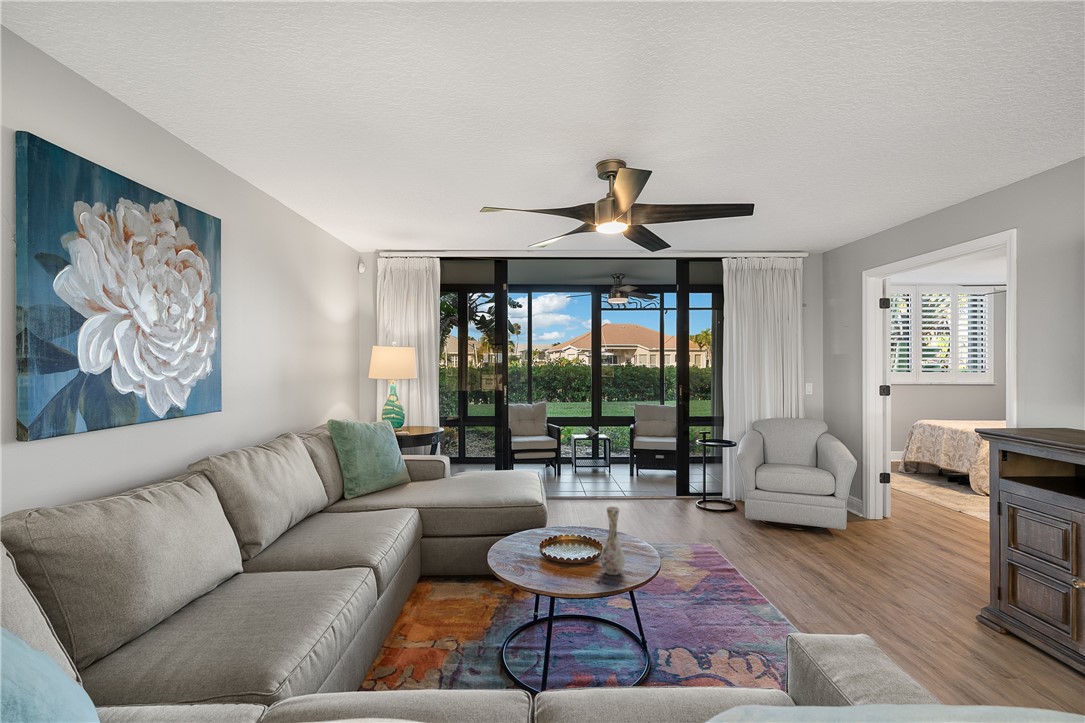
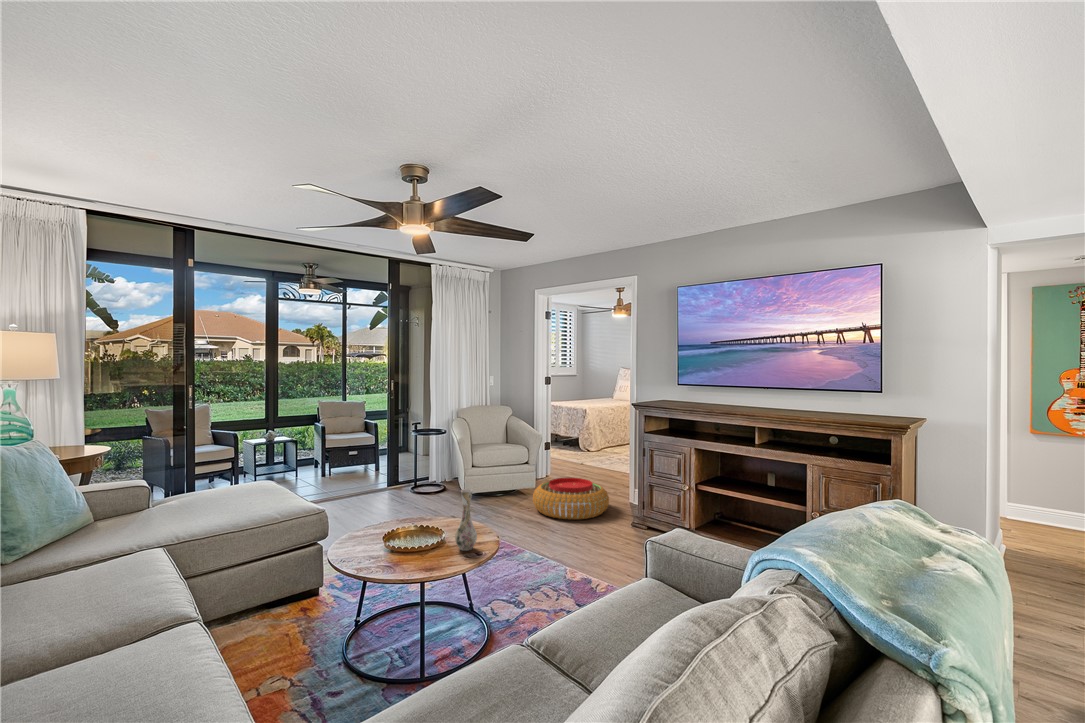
pouf: none [824,522,951,588] -> present [533,478,609,520]

